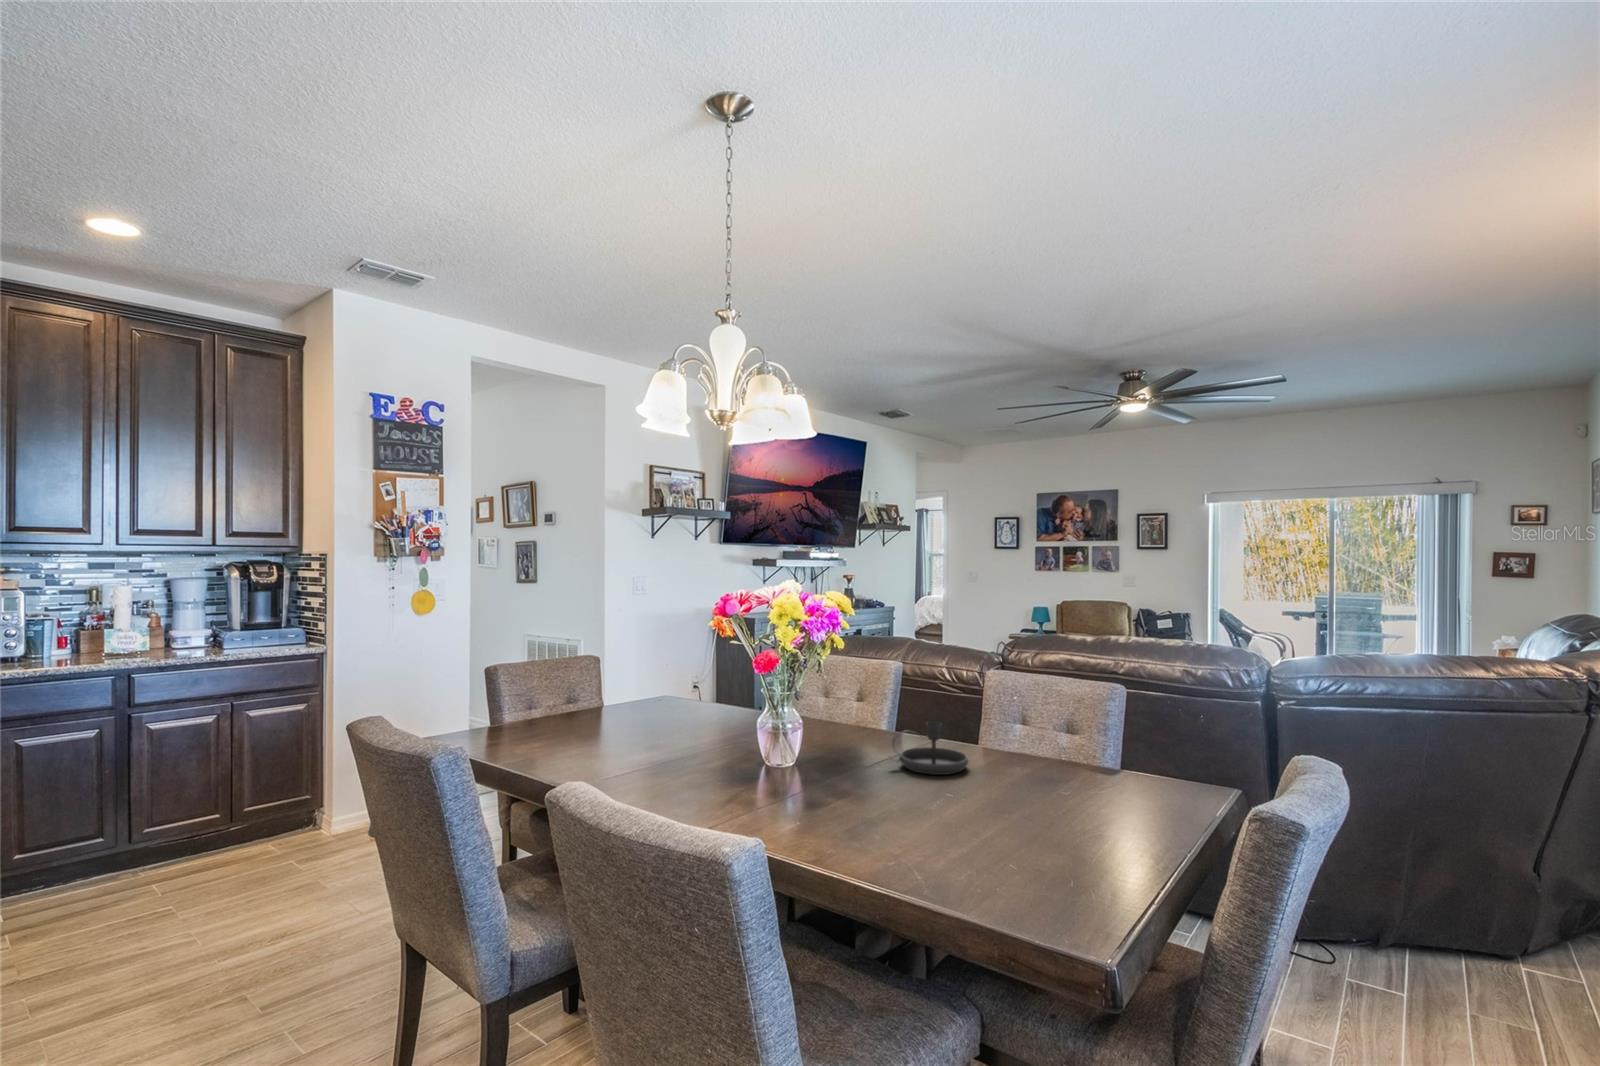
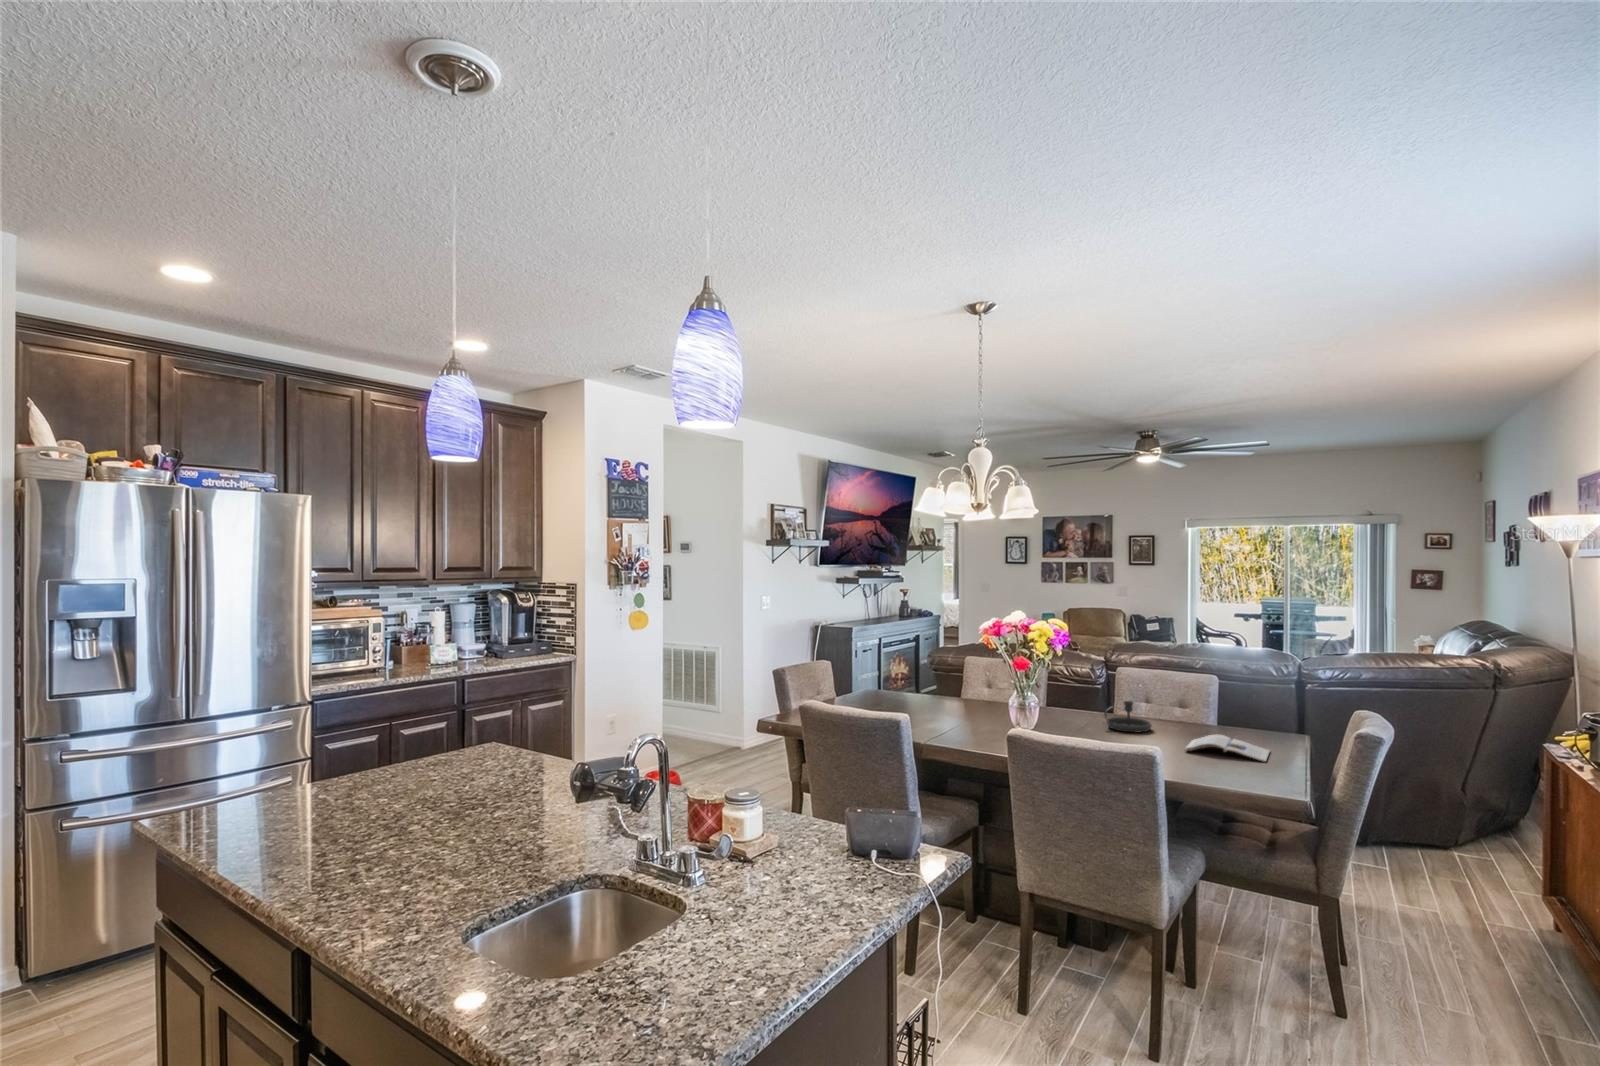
magazine: none [968,786,1125,848] -> present [1185,735,1270,762]

